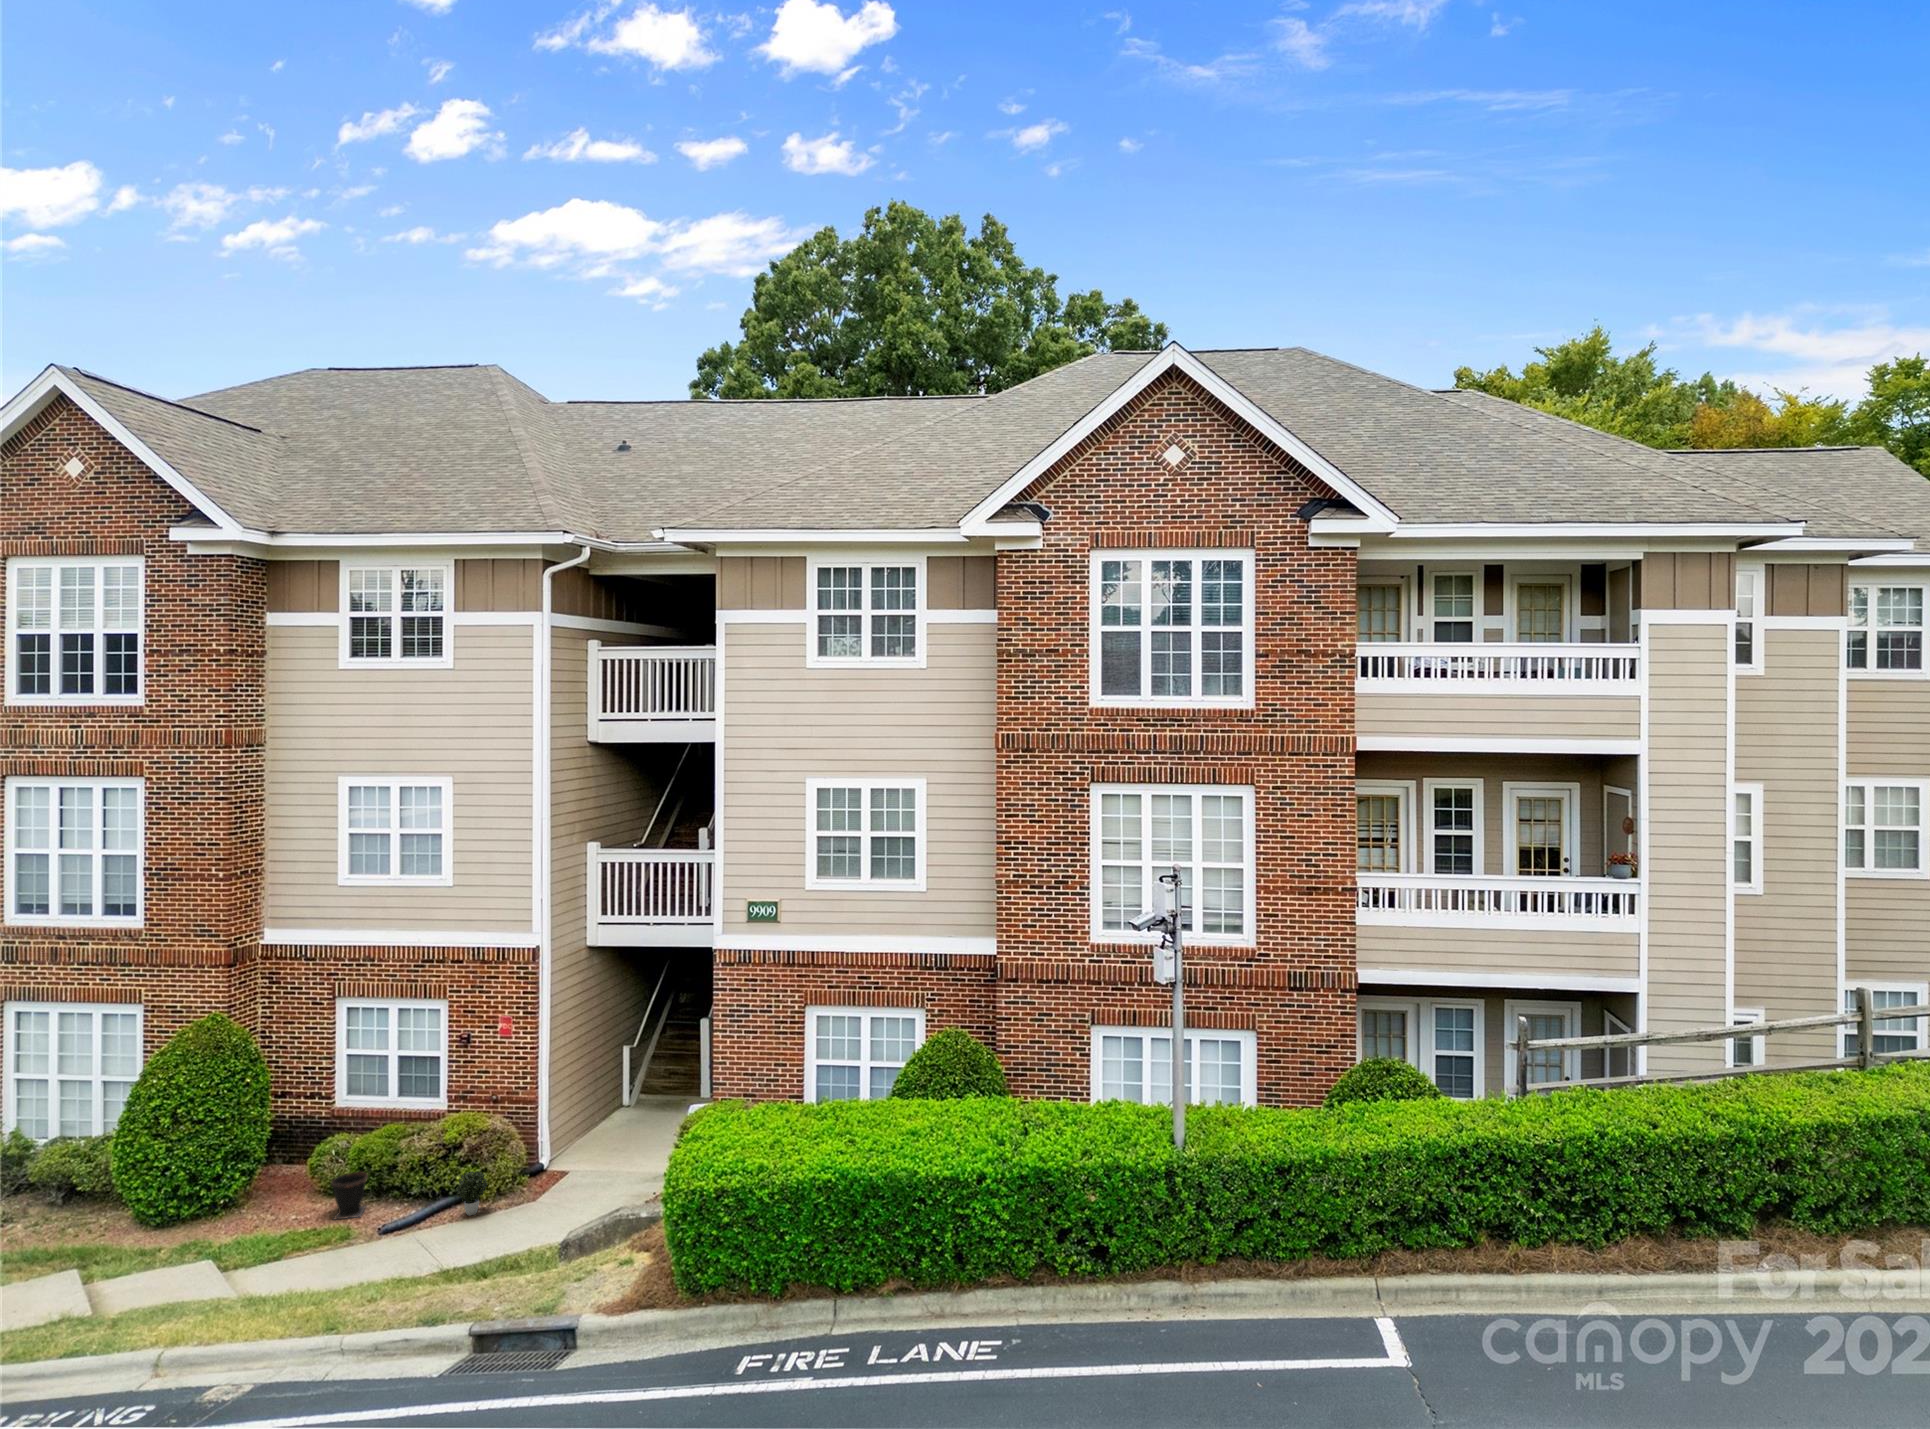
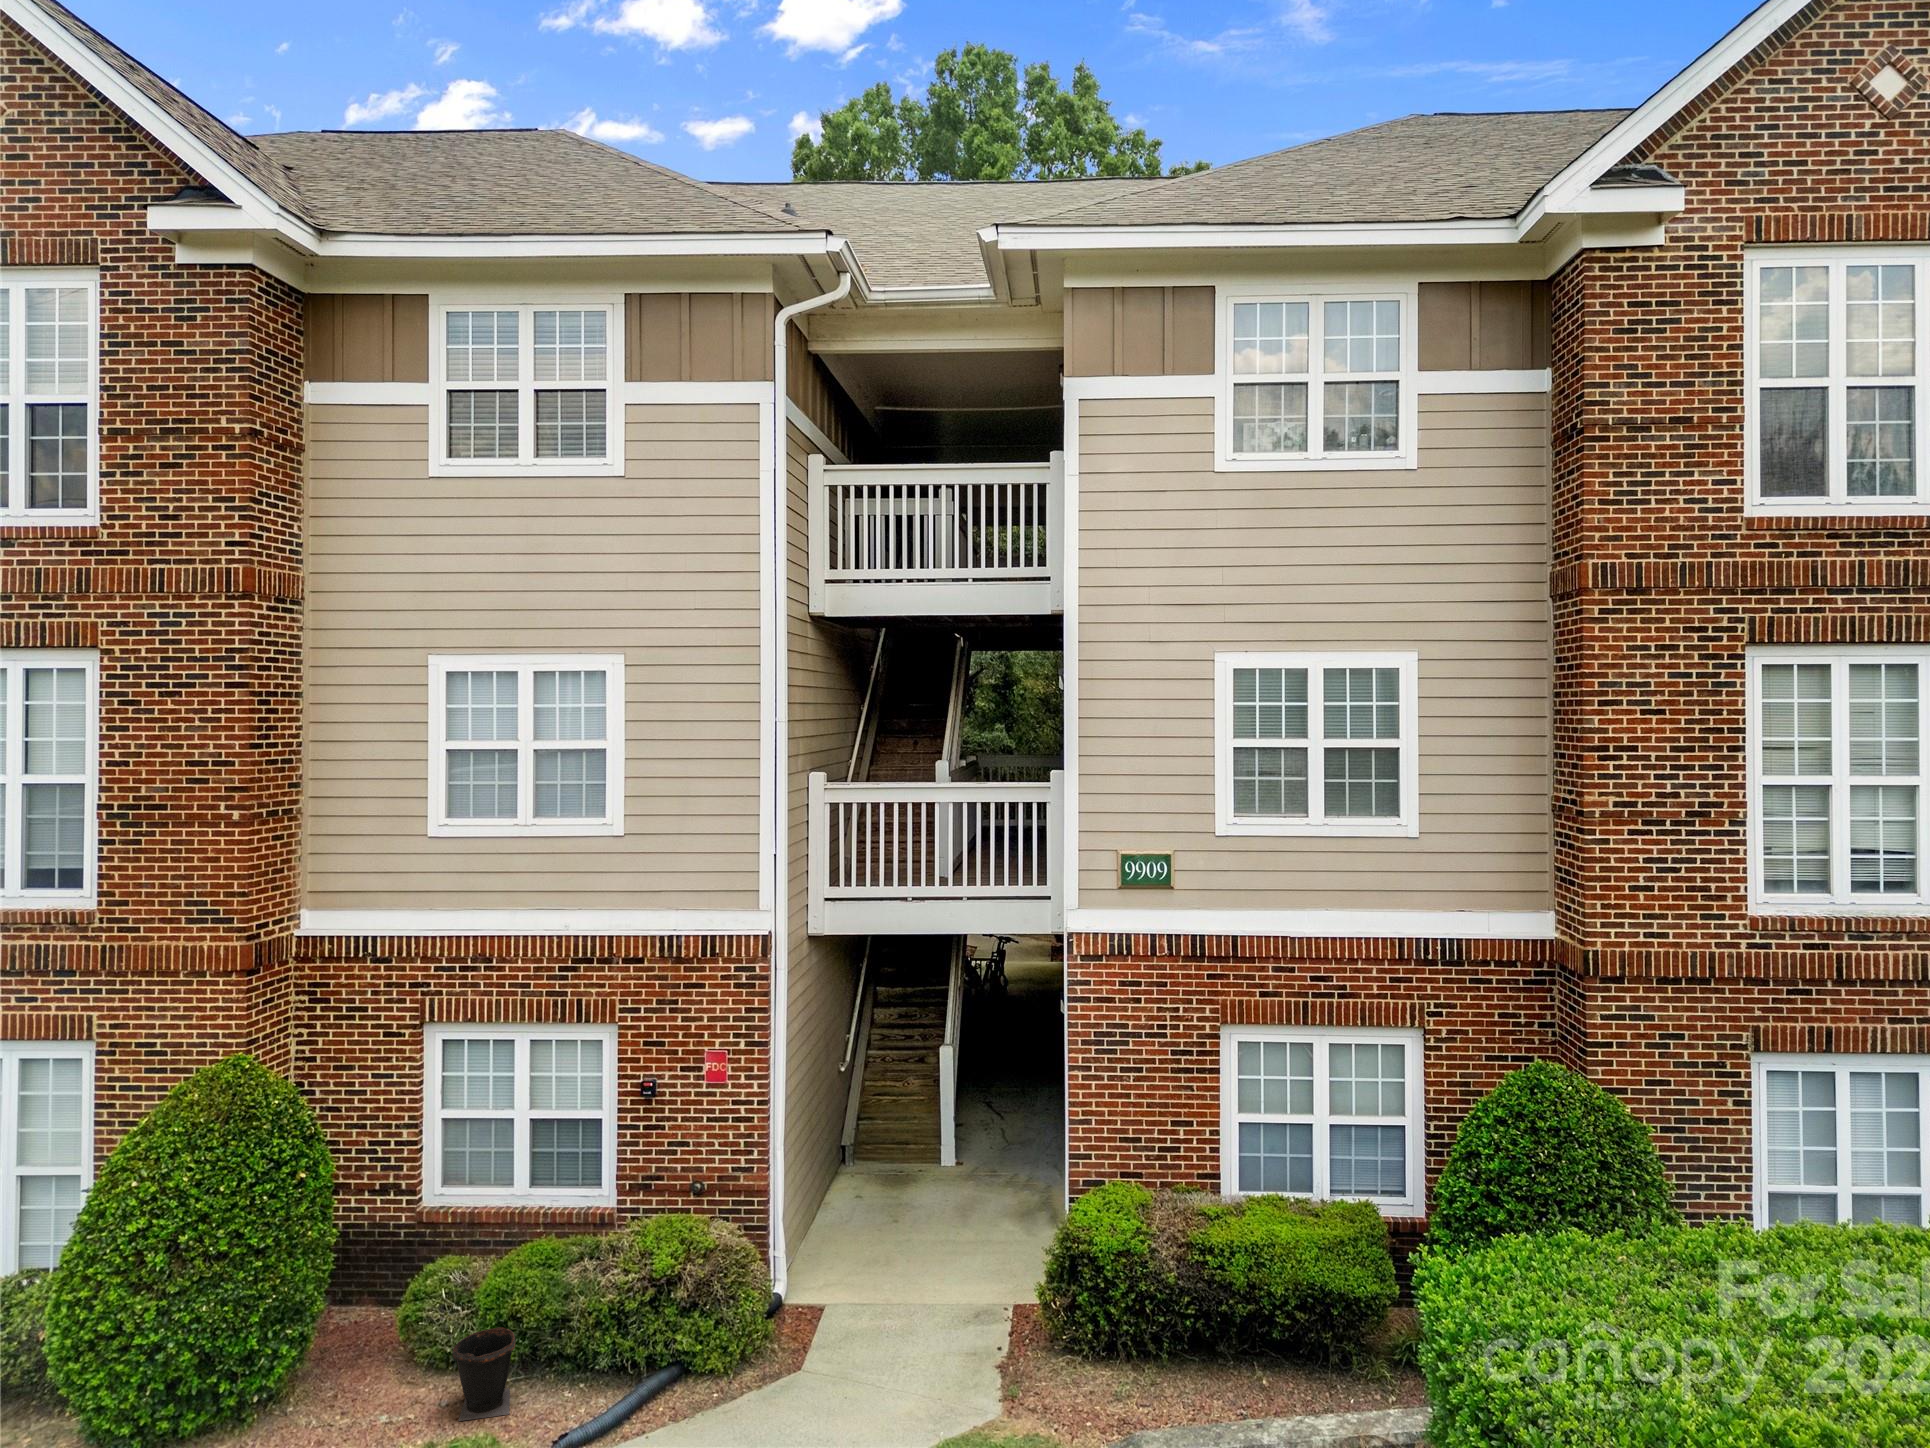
potted plant: present [456,1172,488,1216] -> none [678,1323,730,1405]

